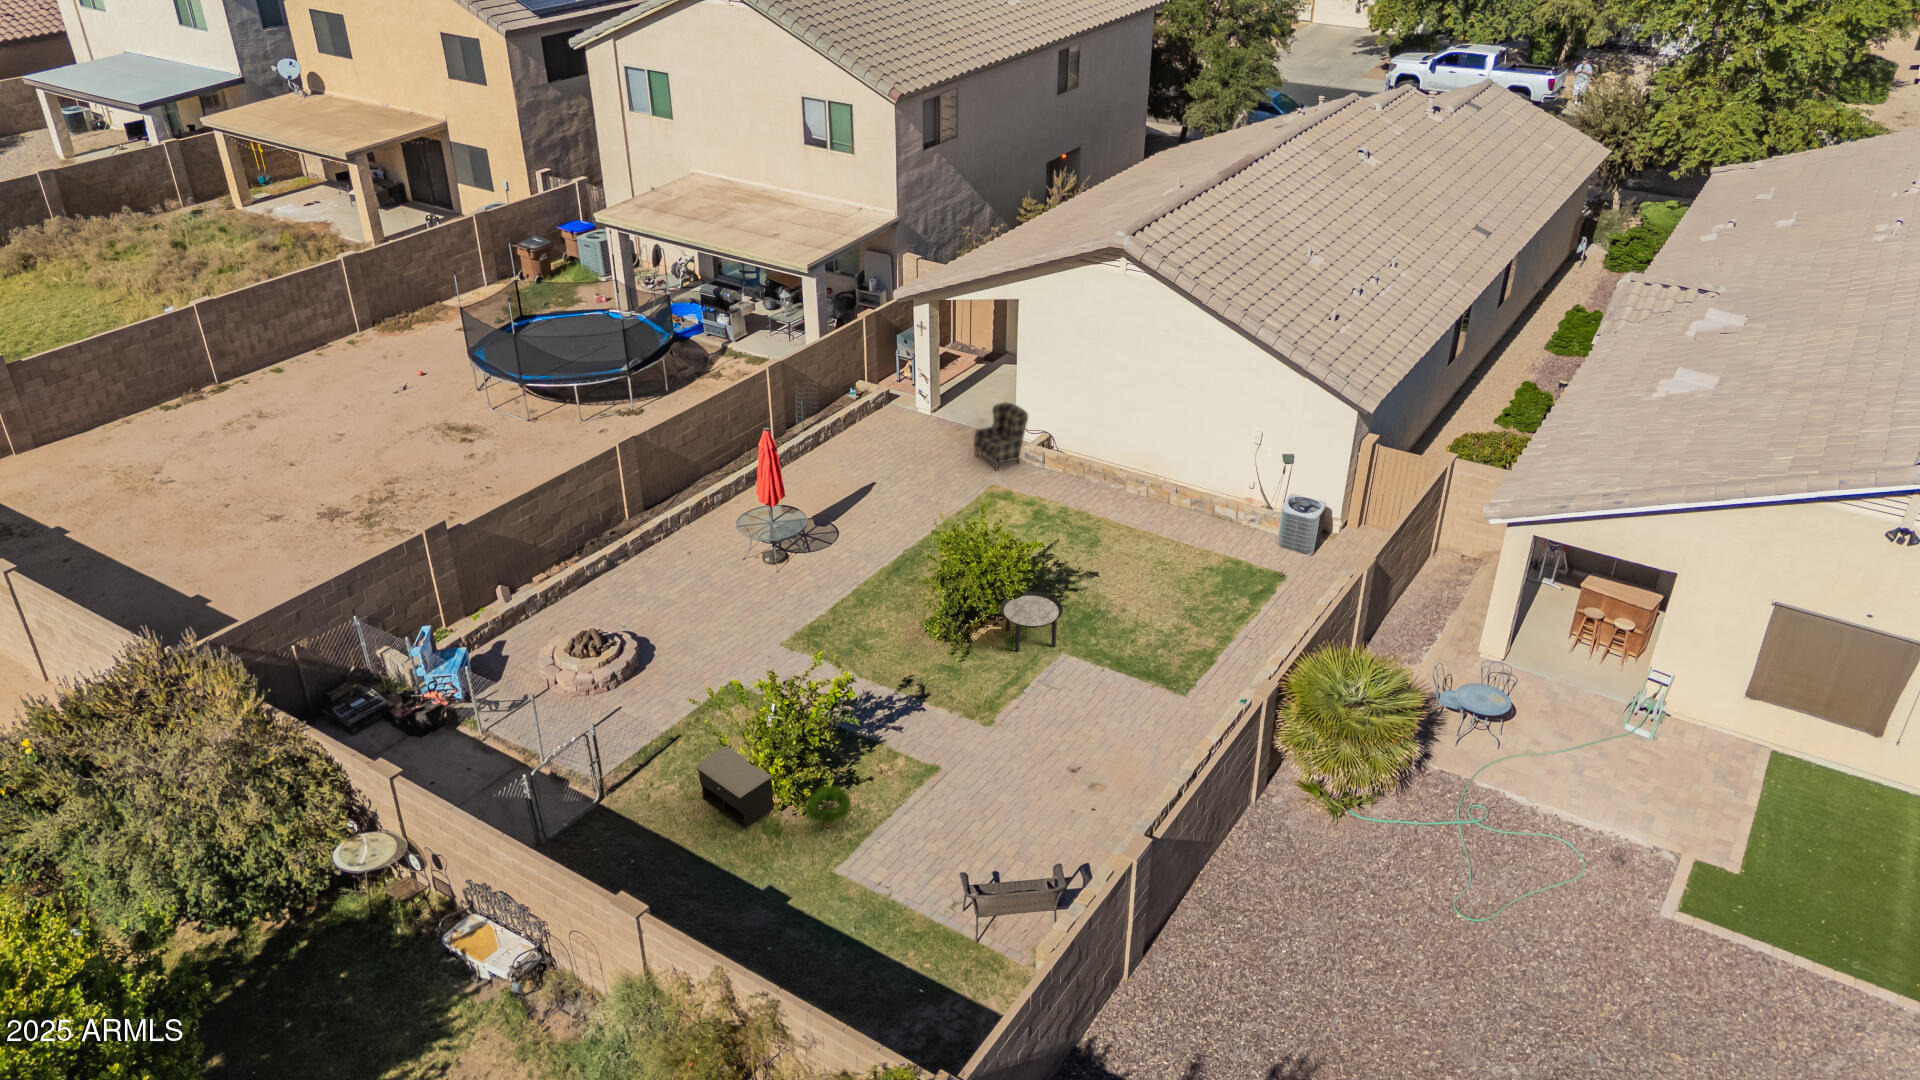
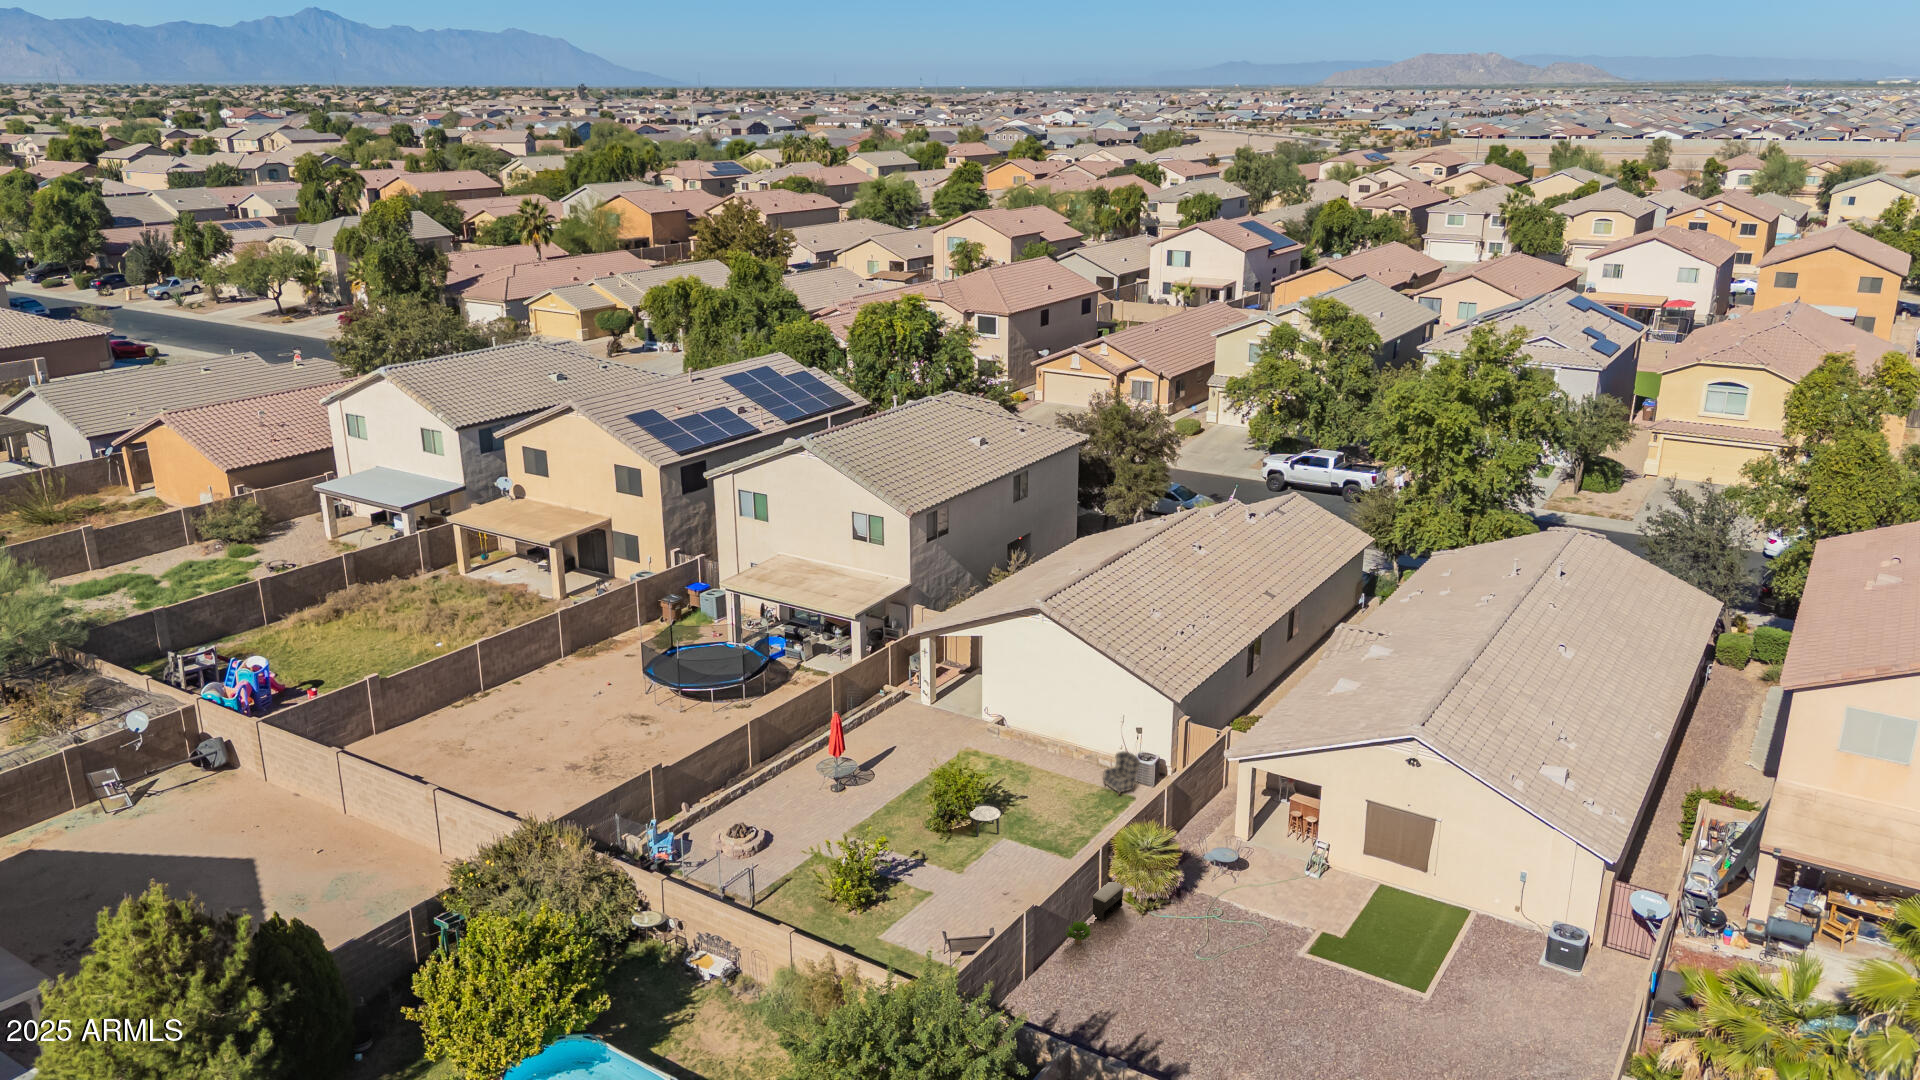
chair: present [974,402,1028,471] -> present [1103,751,1140,796]
storage bench: present [696,746,774,829] -> present [1093,882,1124,921]
potted plant: present [804,786,851,828] -> present [1066,922,1091,945]

